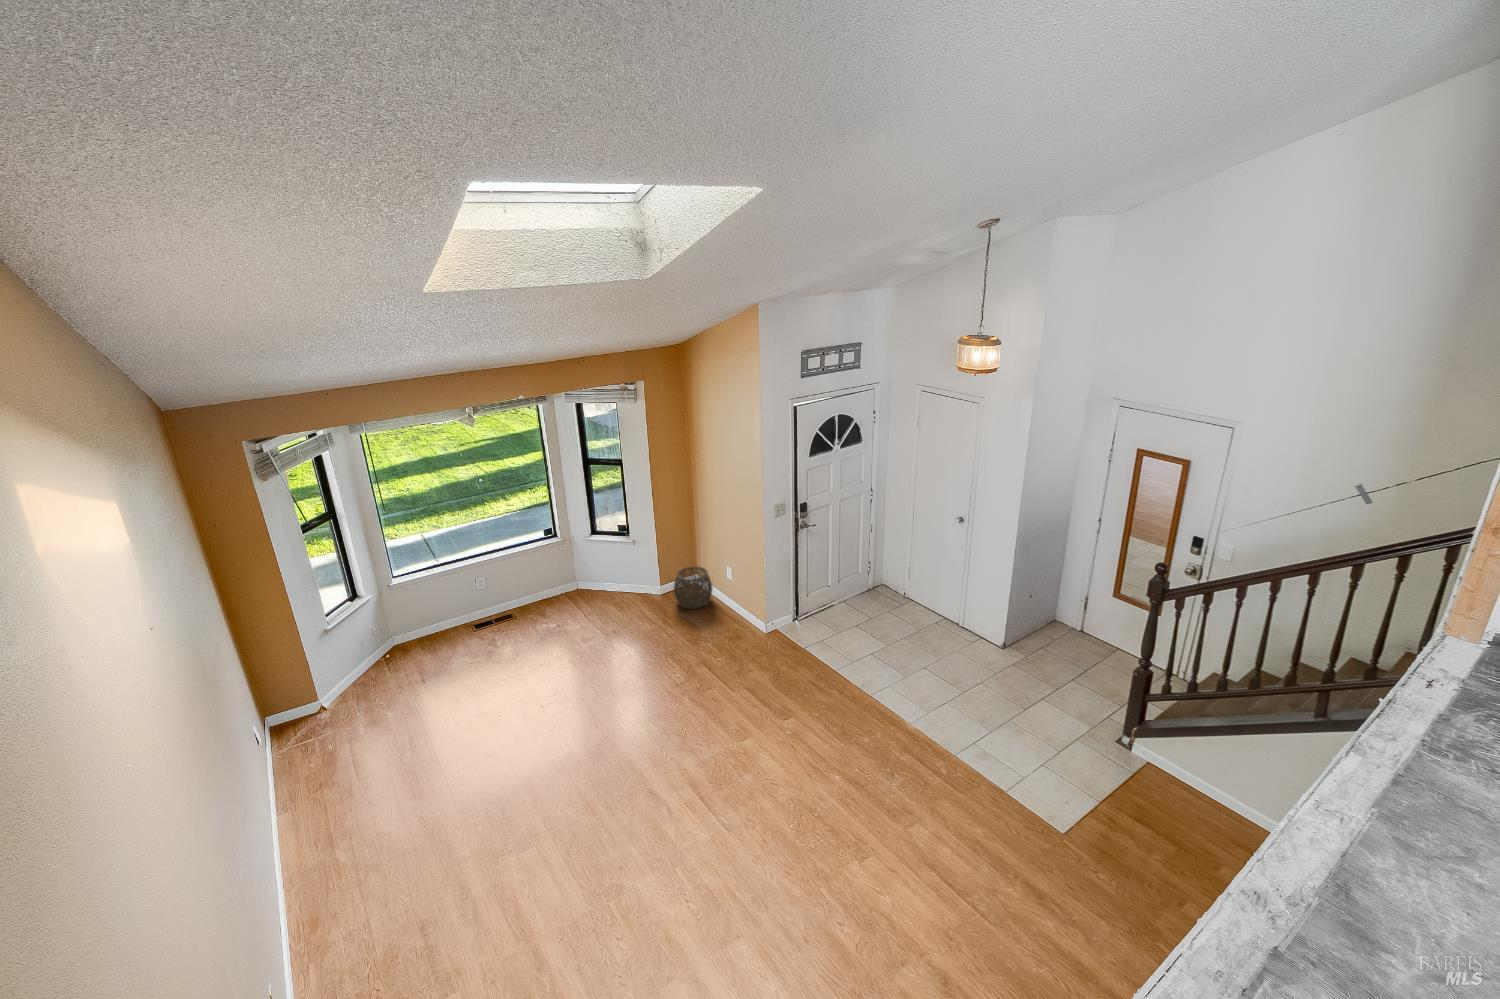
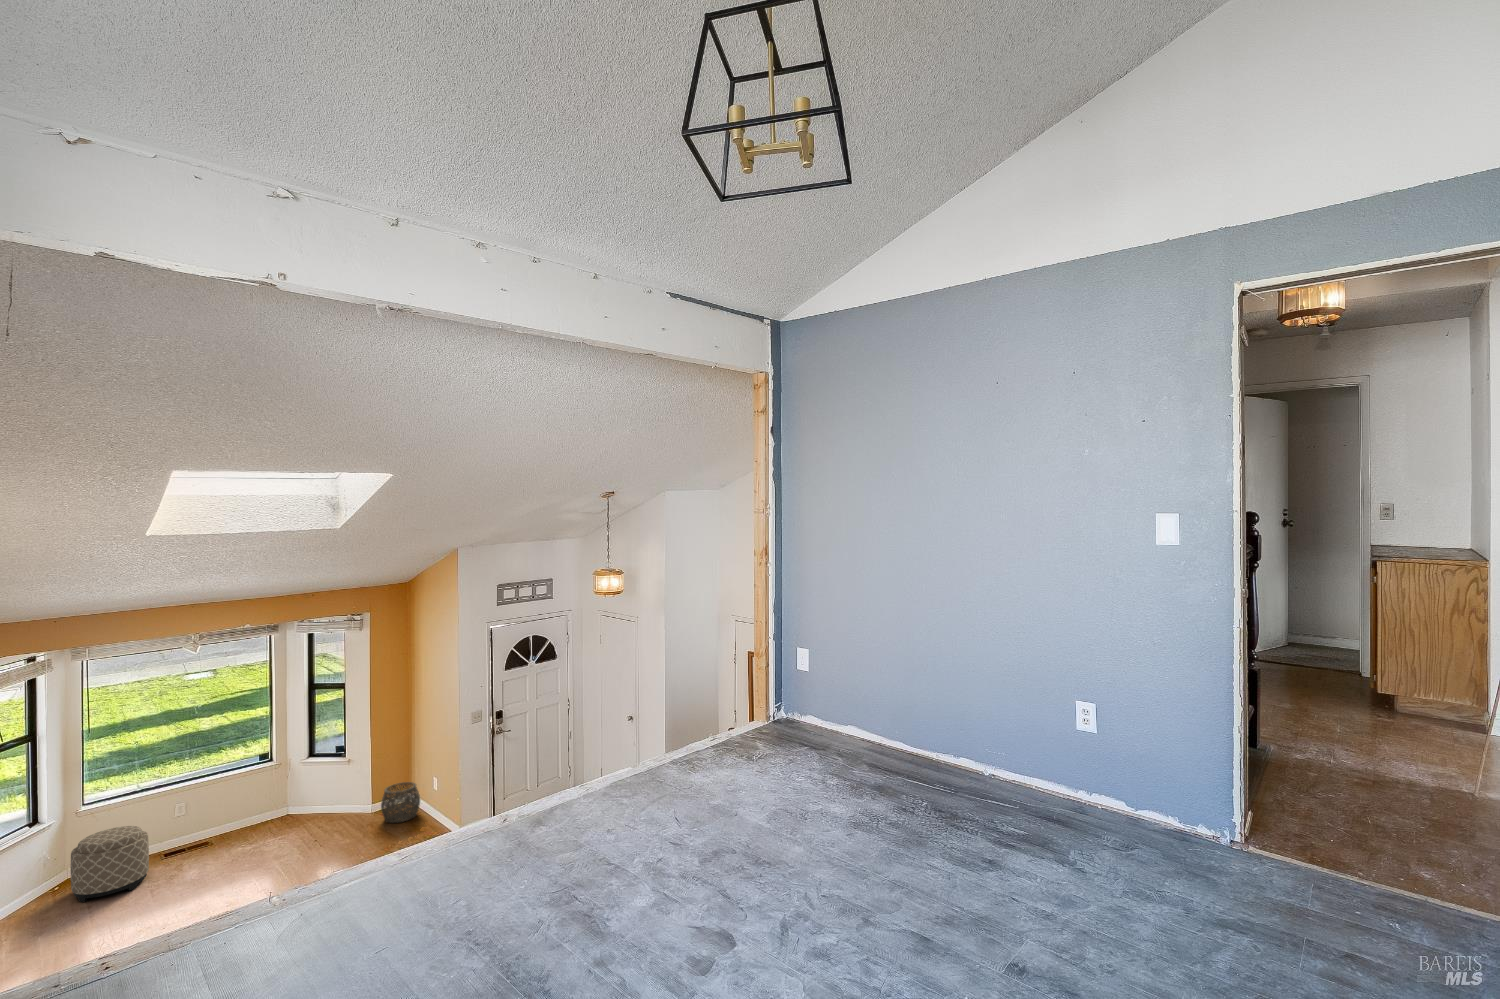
ottoman: none [396,605,469,679] -> present [71,826,149,902]

